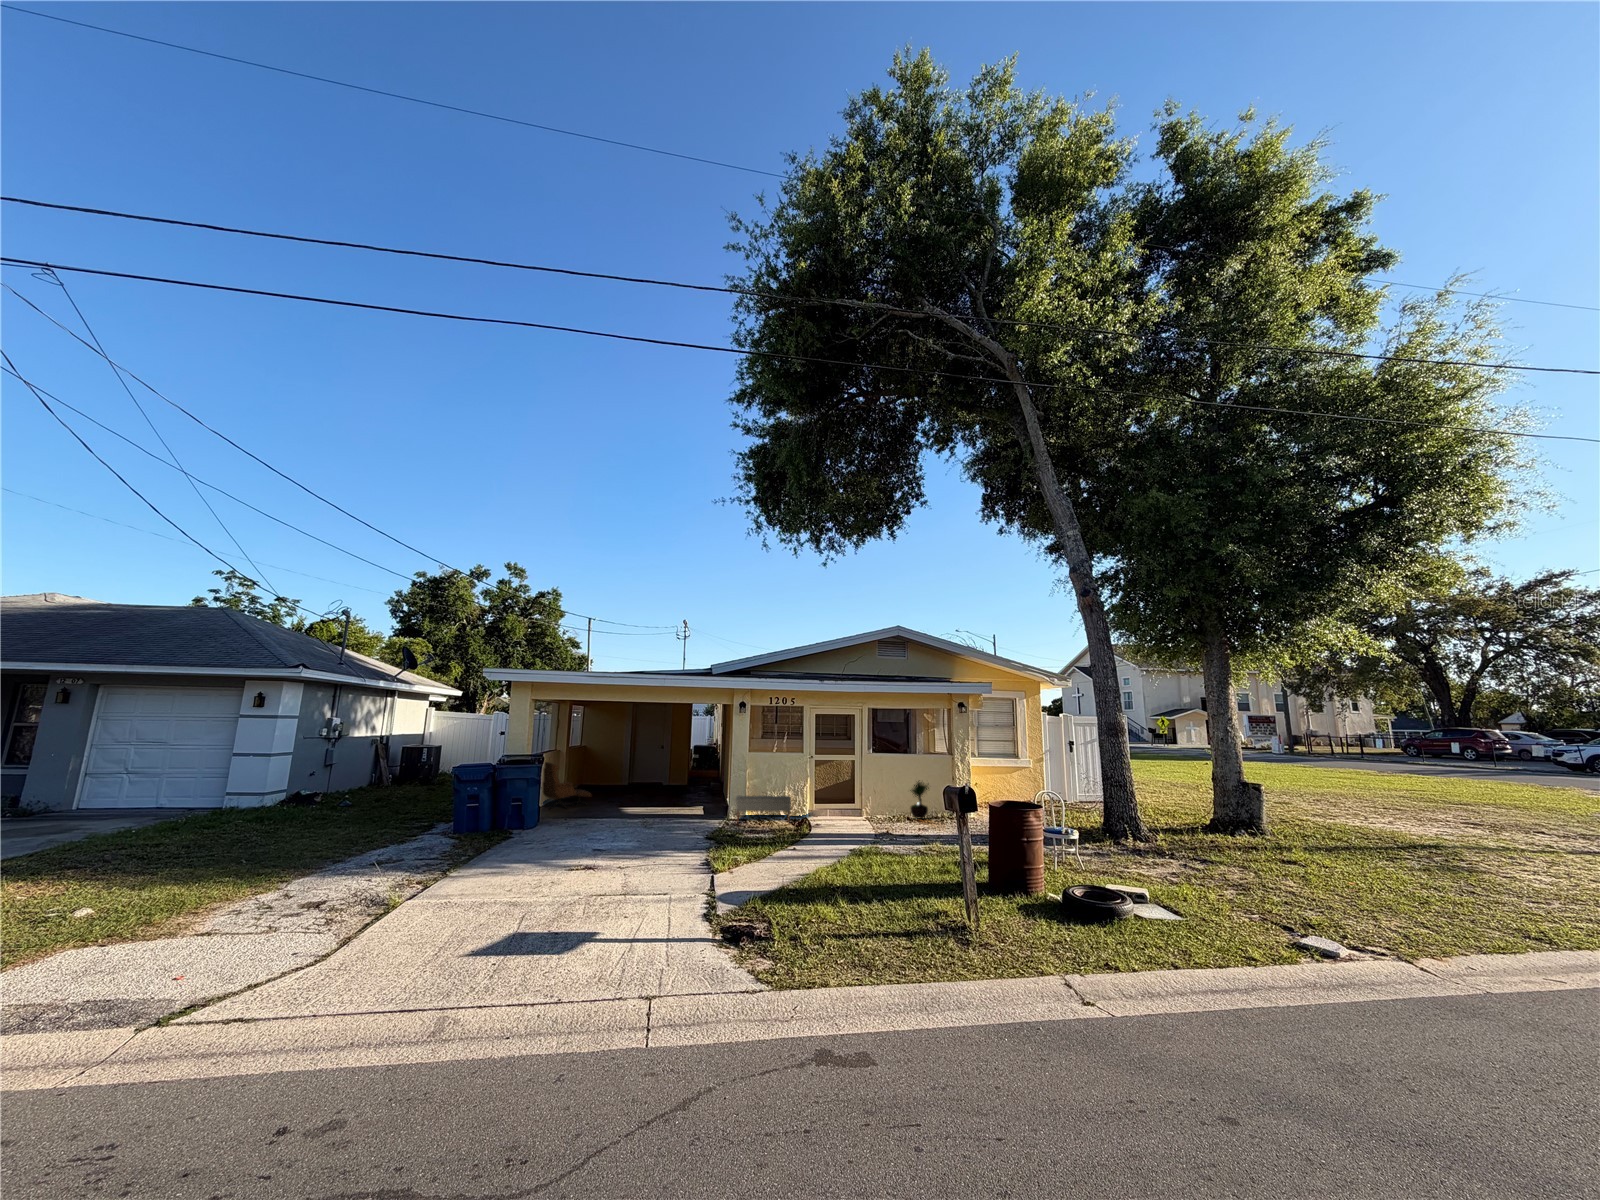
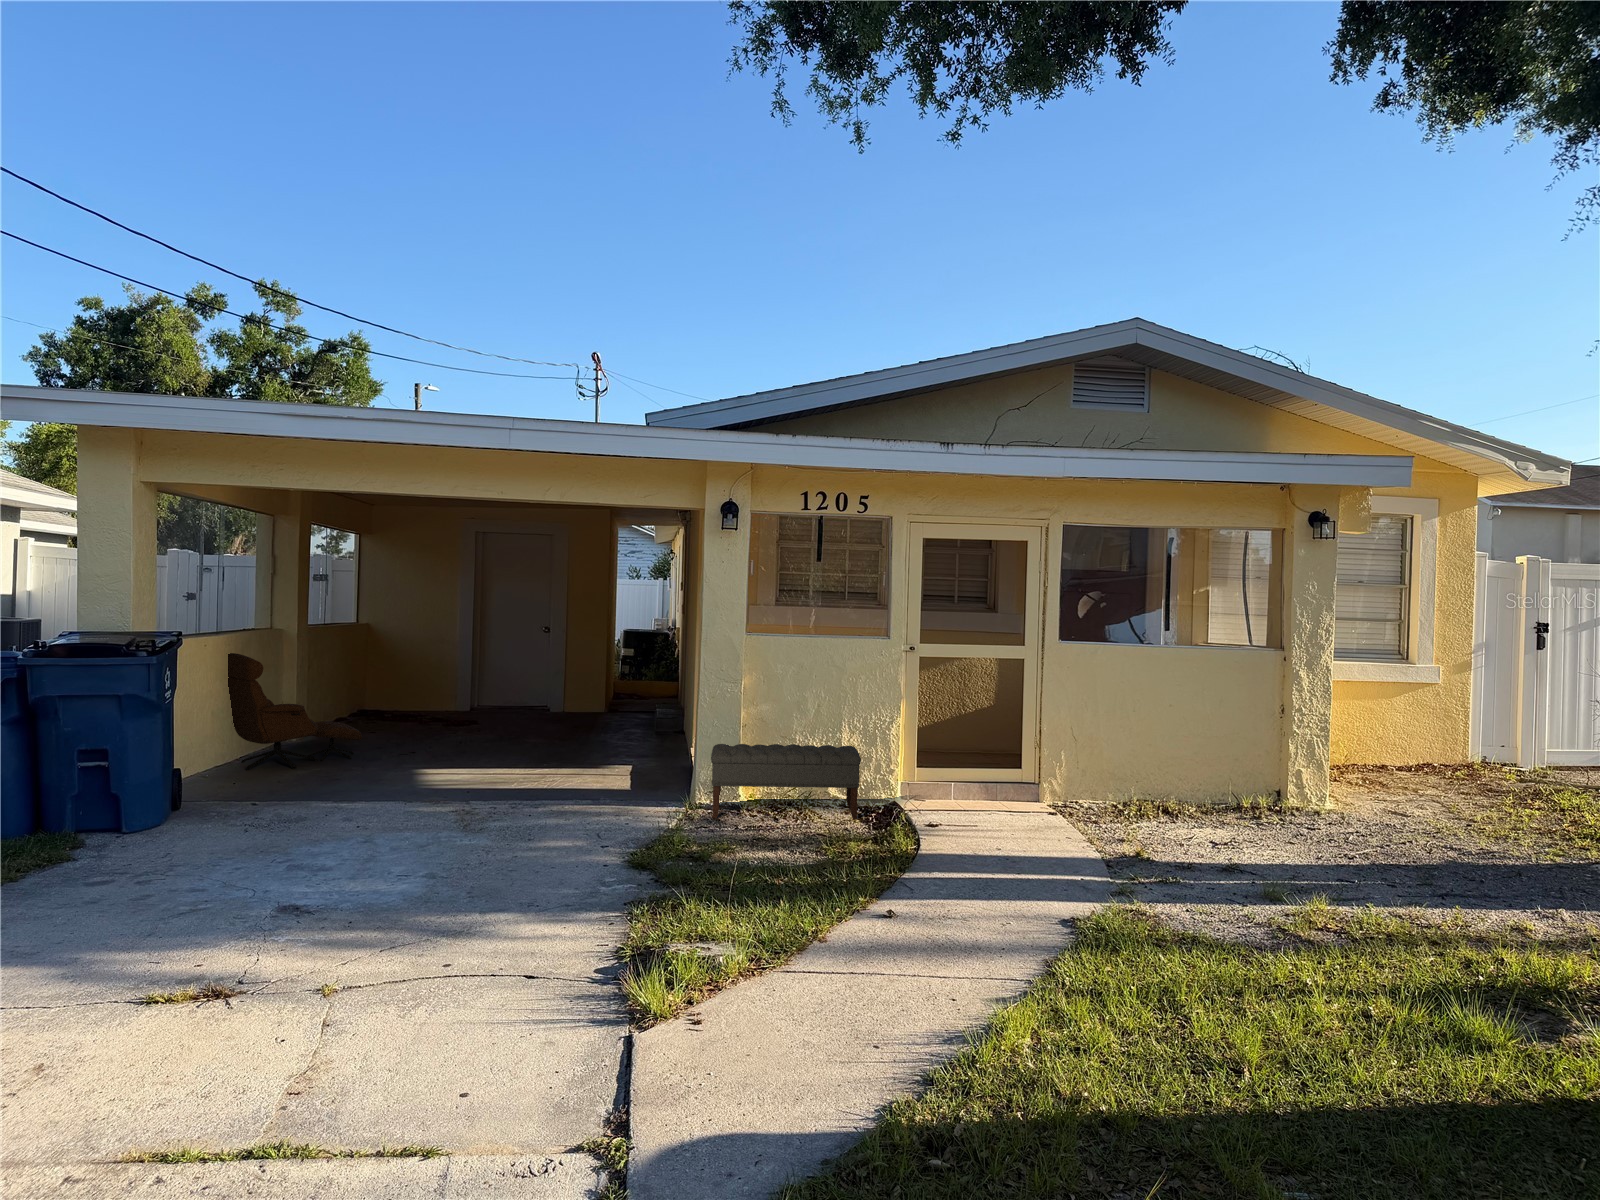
potted tree: present [910,780,929,819] -> none [1168,704,1233,809]

